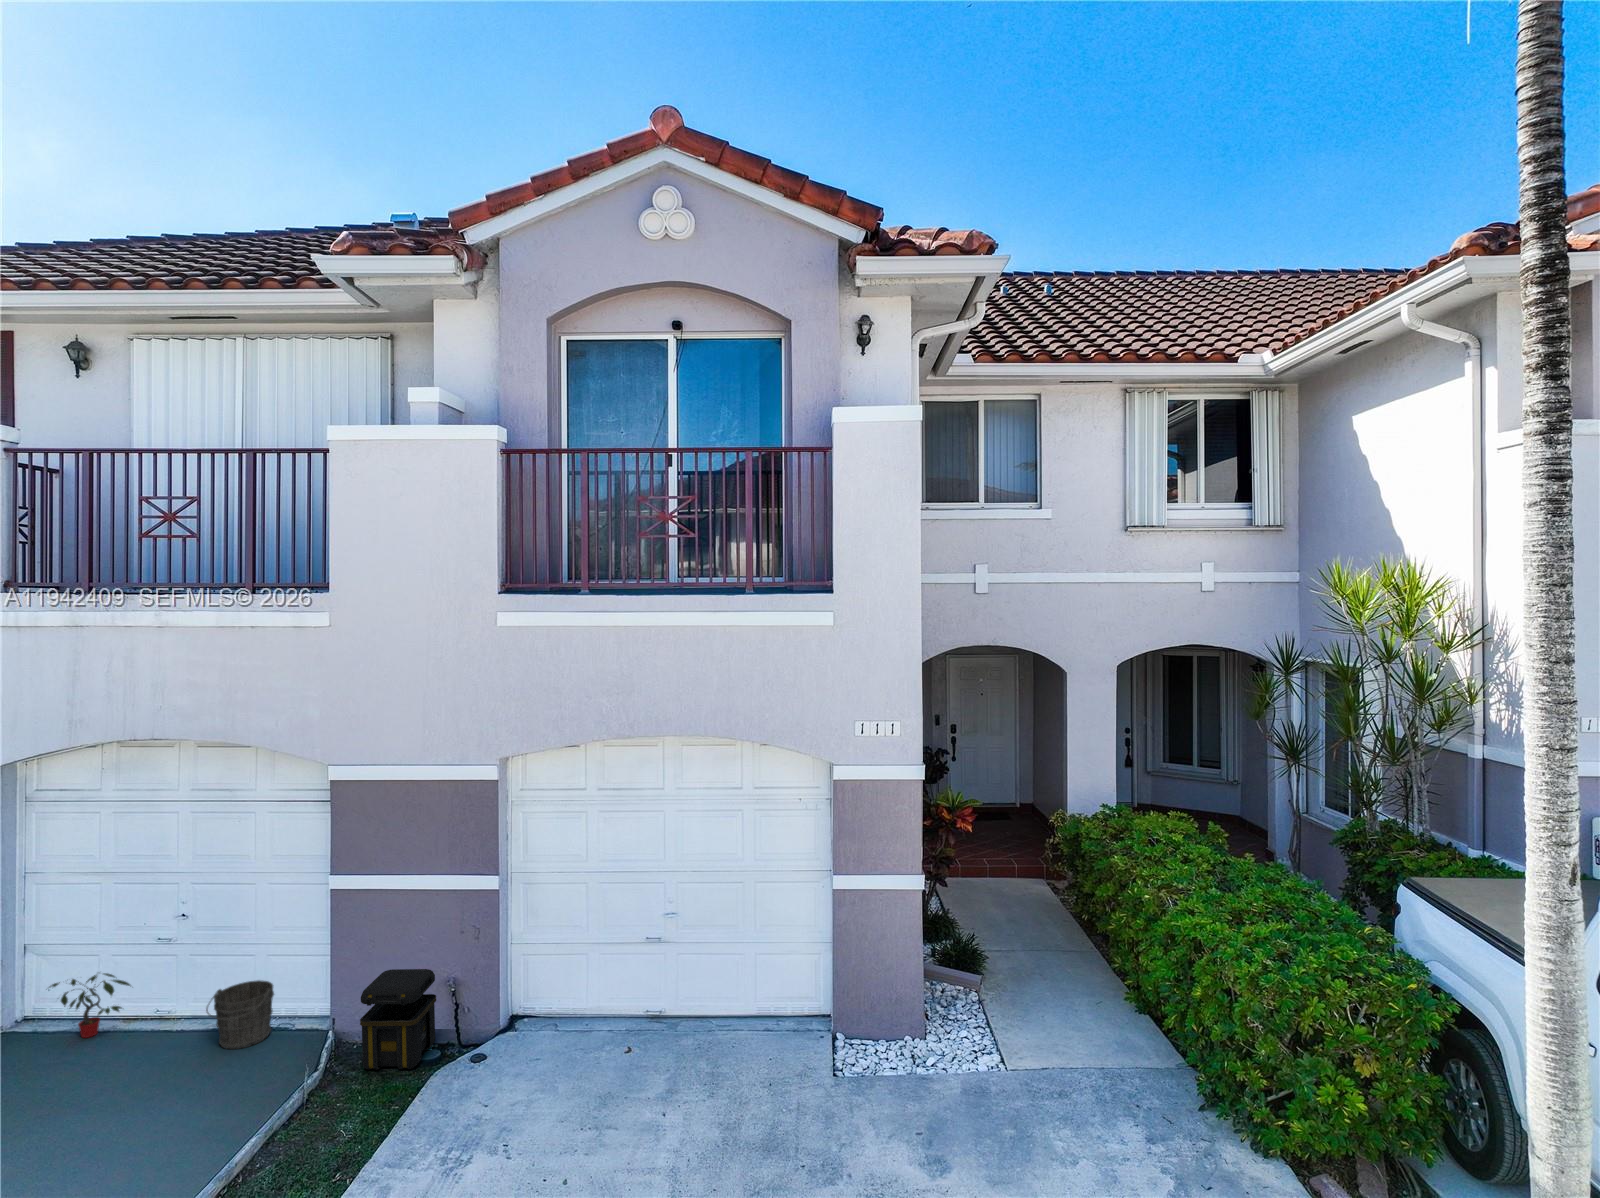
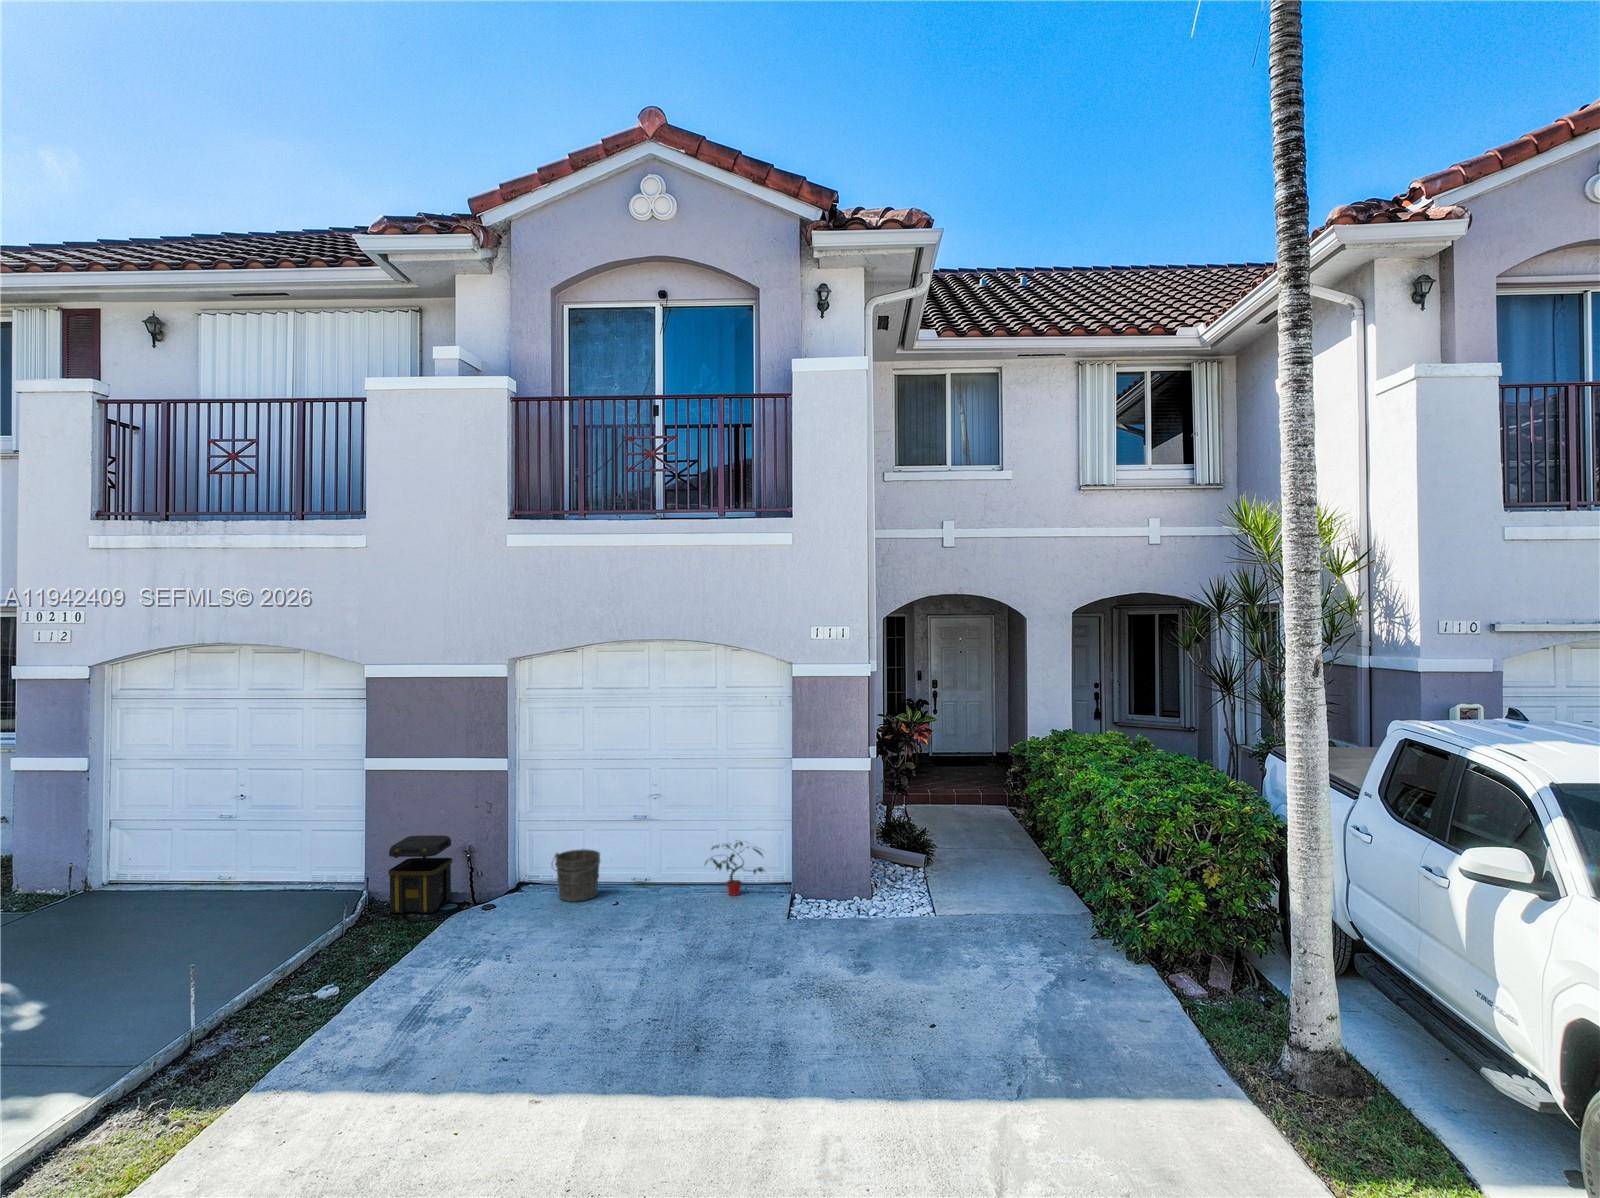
potted plant: present [49,973,130,1038] -> present [705,842,765,896]
bucket: present [206,980,274,1049] -> present [554,849,600,902]

